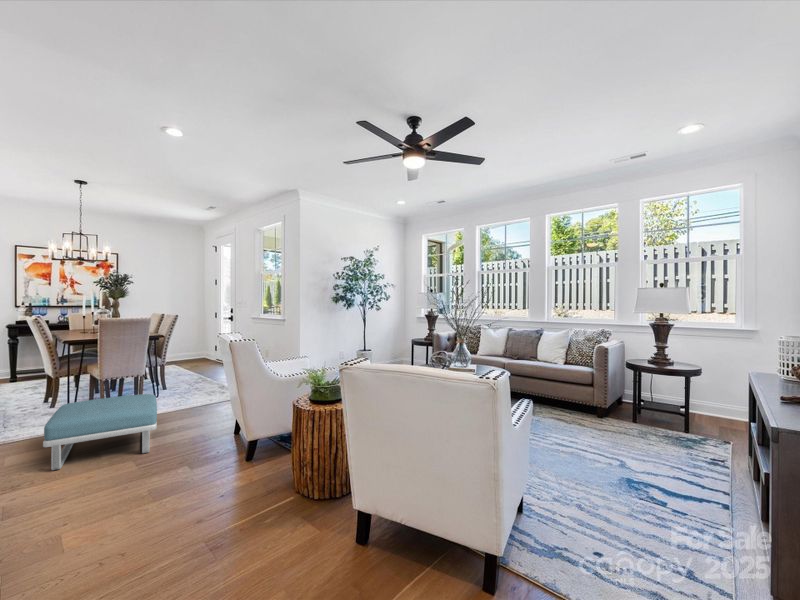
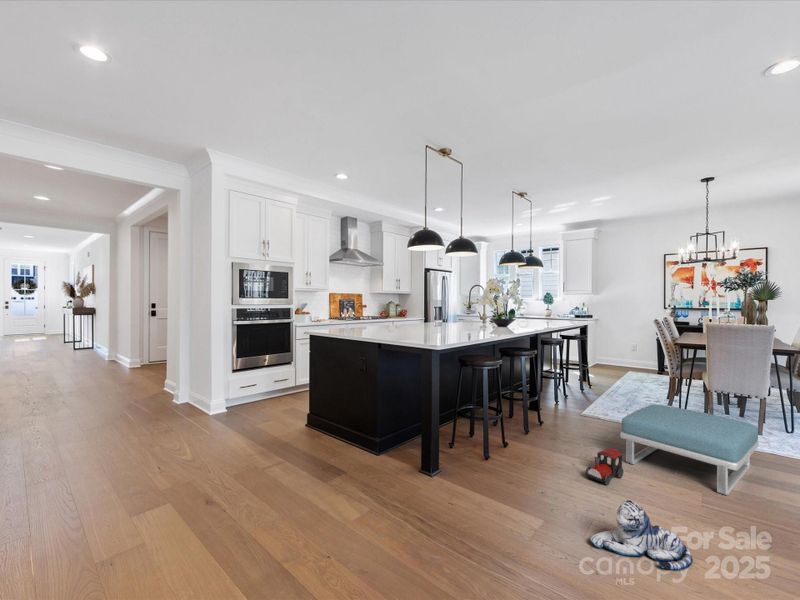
toy train: none [17,459,59,504] -> present [586,448,623,485]
plush toy: none [76,481,160,543] -> present [590,499,693,570]

